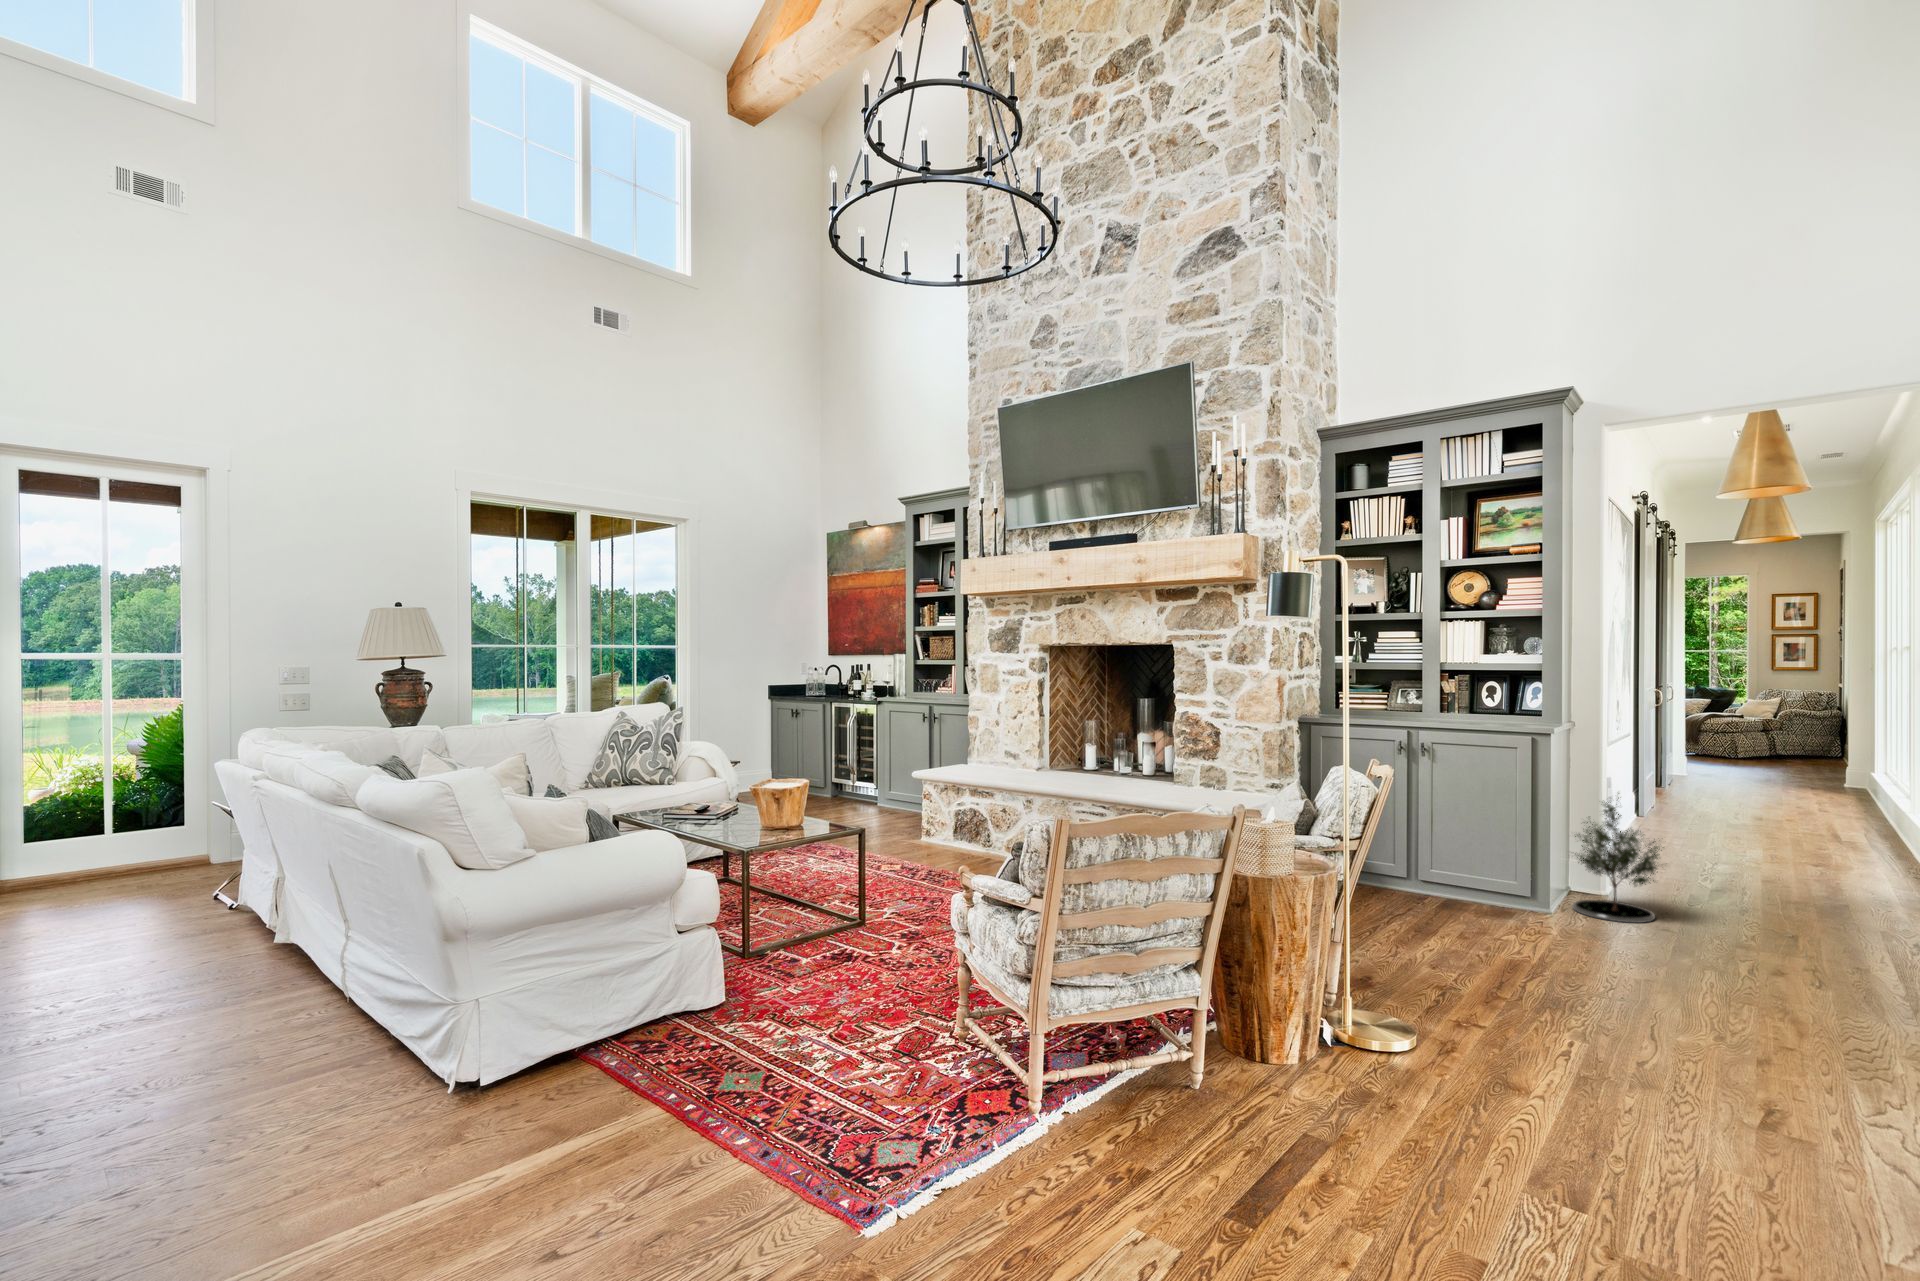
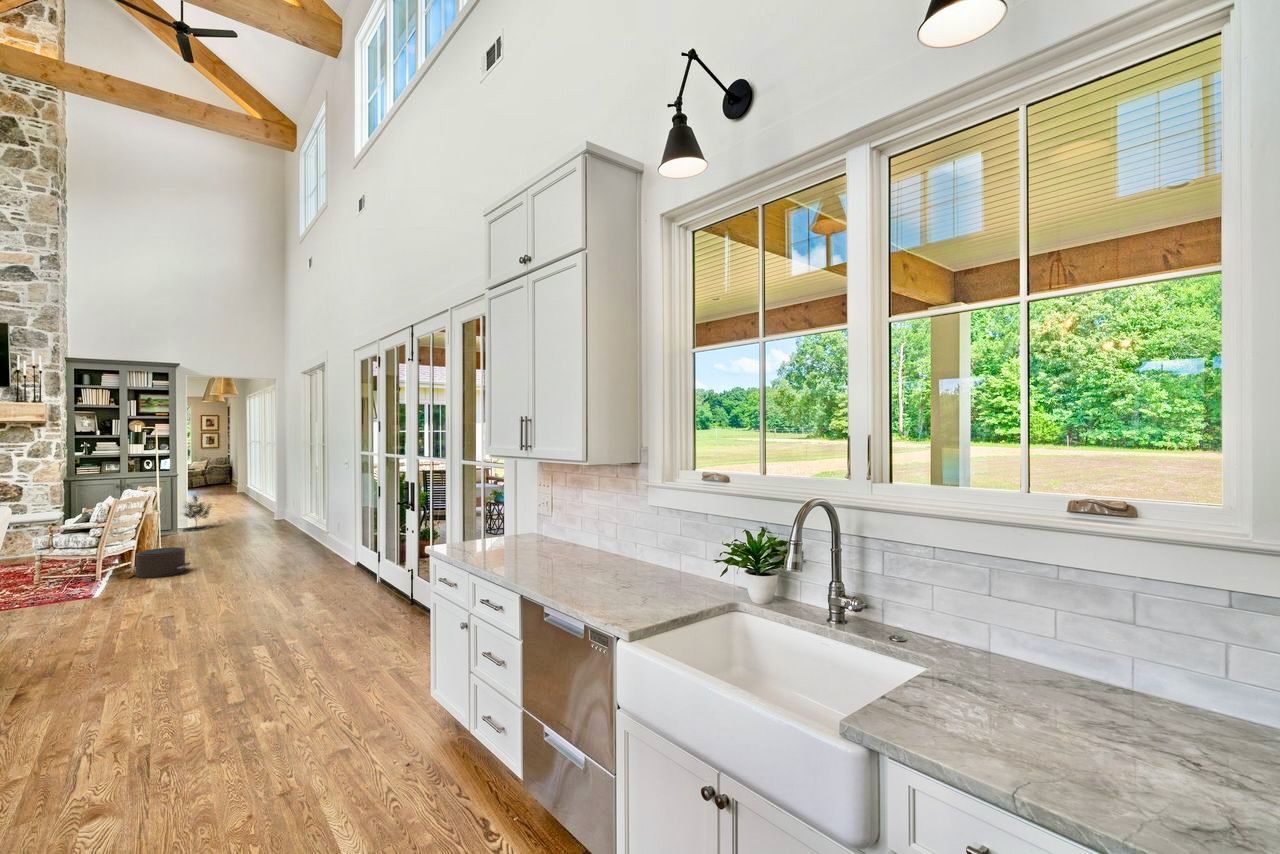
pouf: none [1141,1029,1354,1197] -> present [125,547,190,578]

